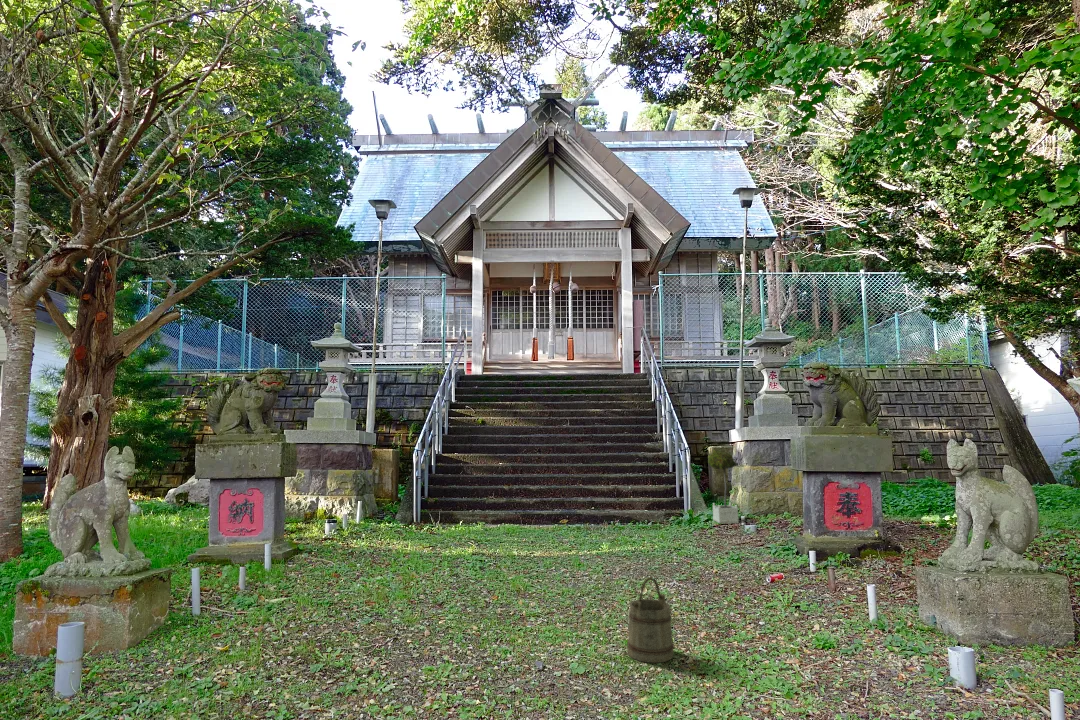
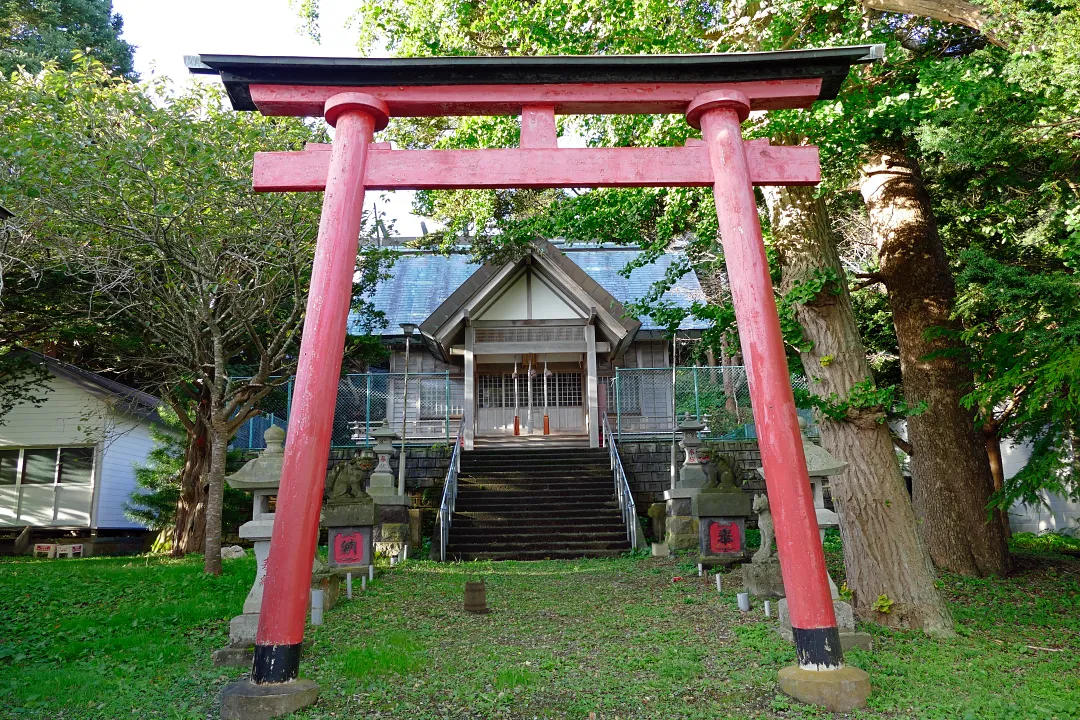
bucket: present [627,578,673,663] -> present [464,570,486,611]

